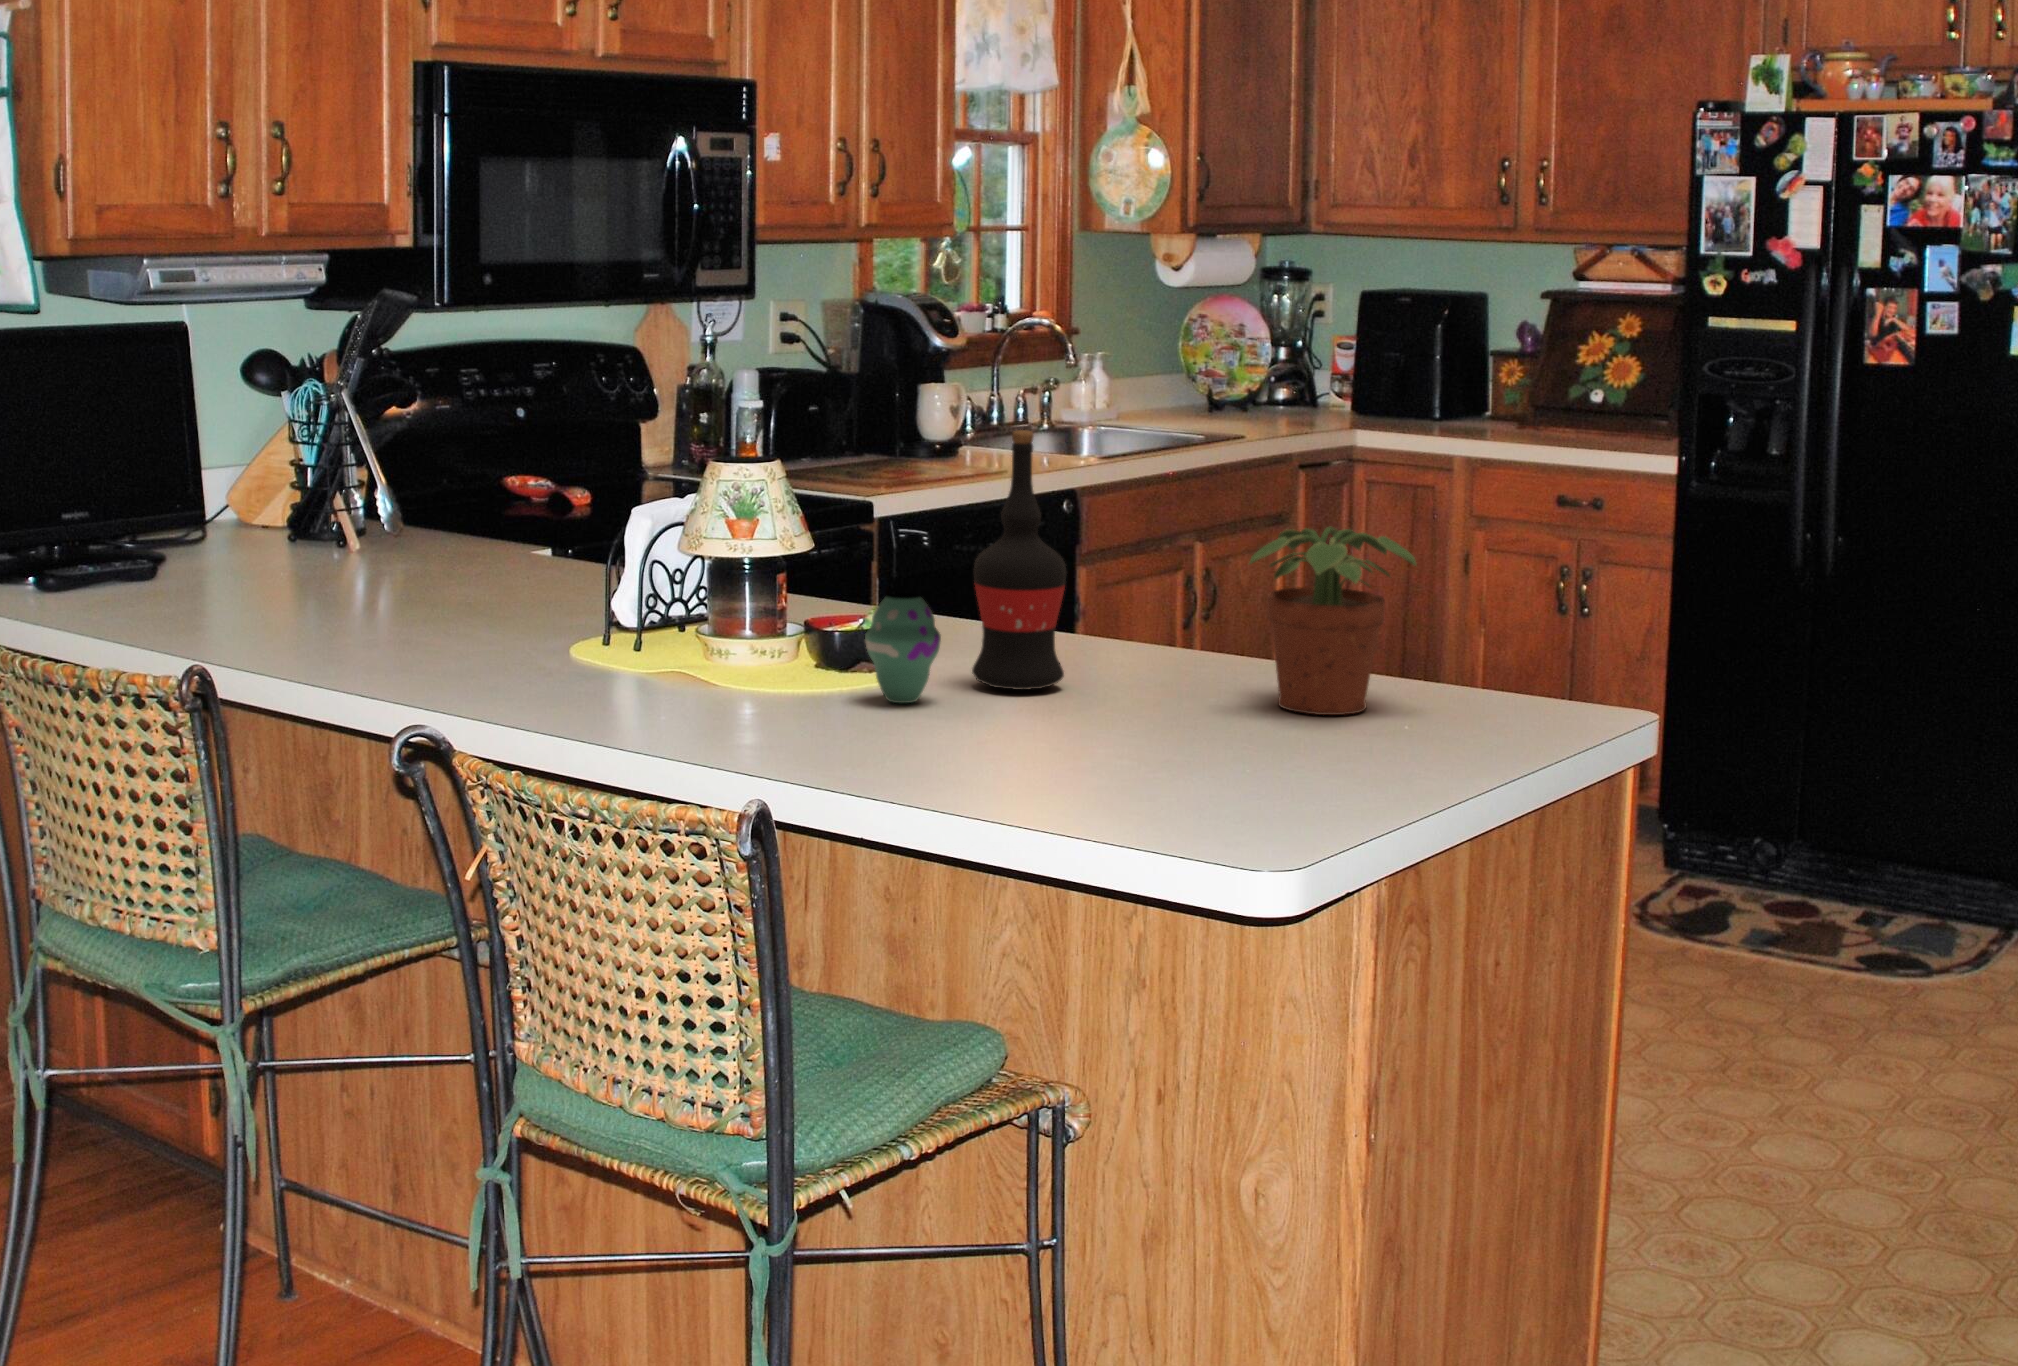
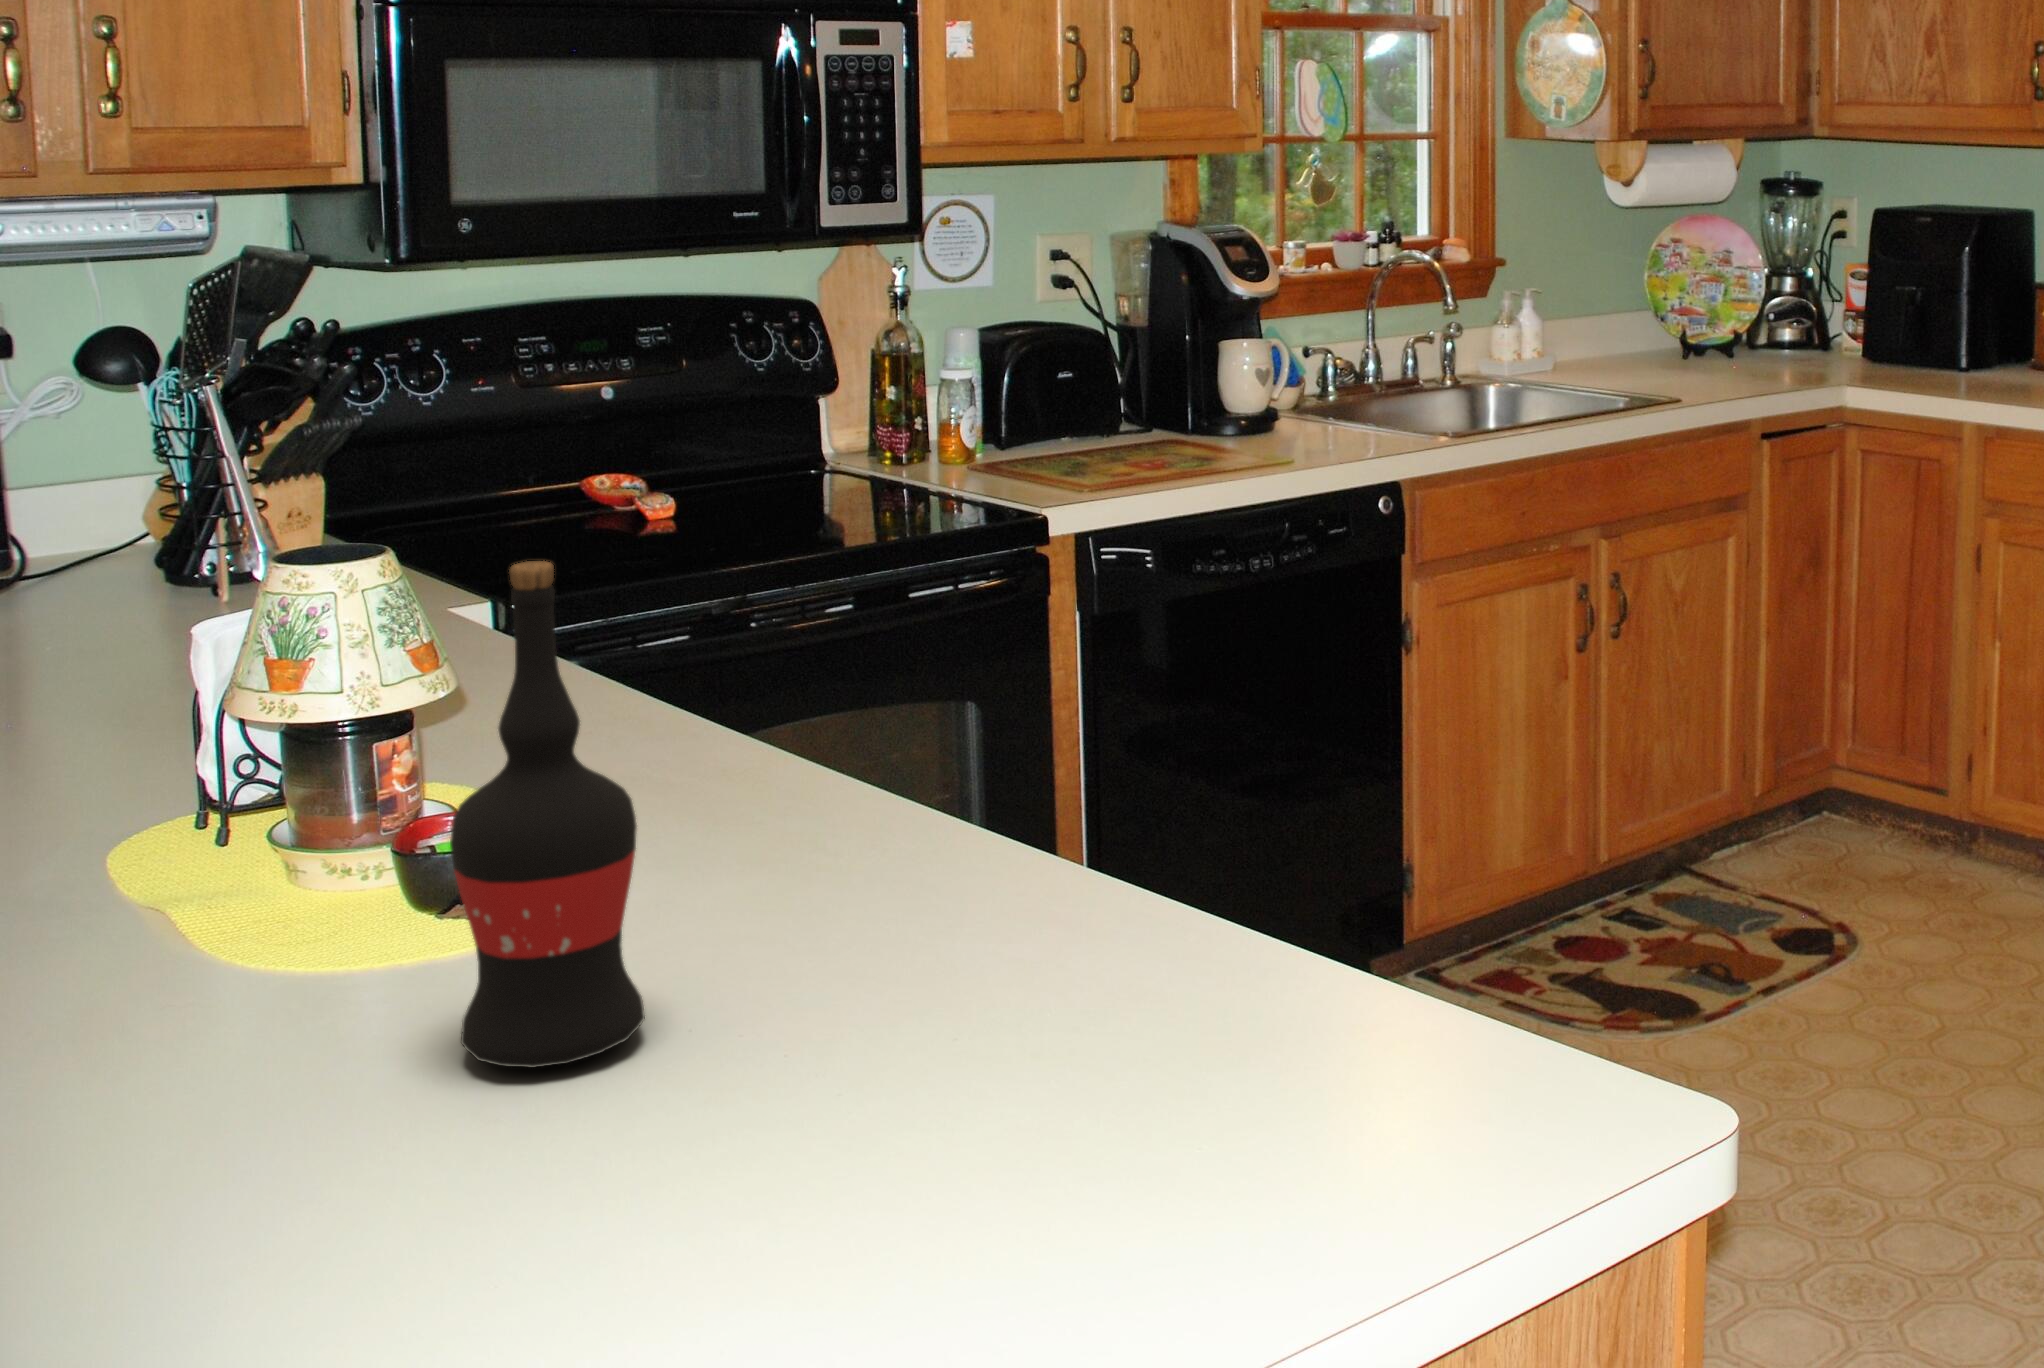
potted plant: present [1249,526,1416,715] -> none [856,763,1210,1181]
vase: present [865,593,941,703] -> none [149,892,320,1117]

